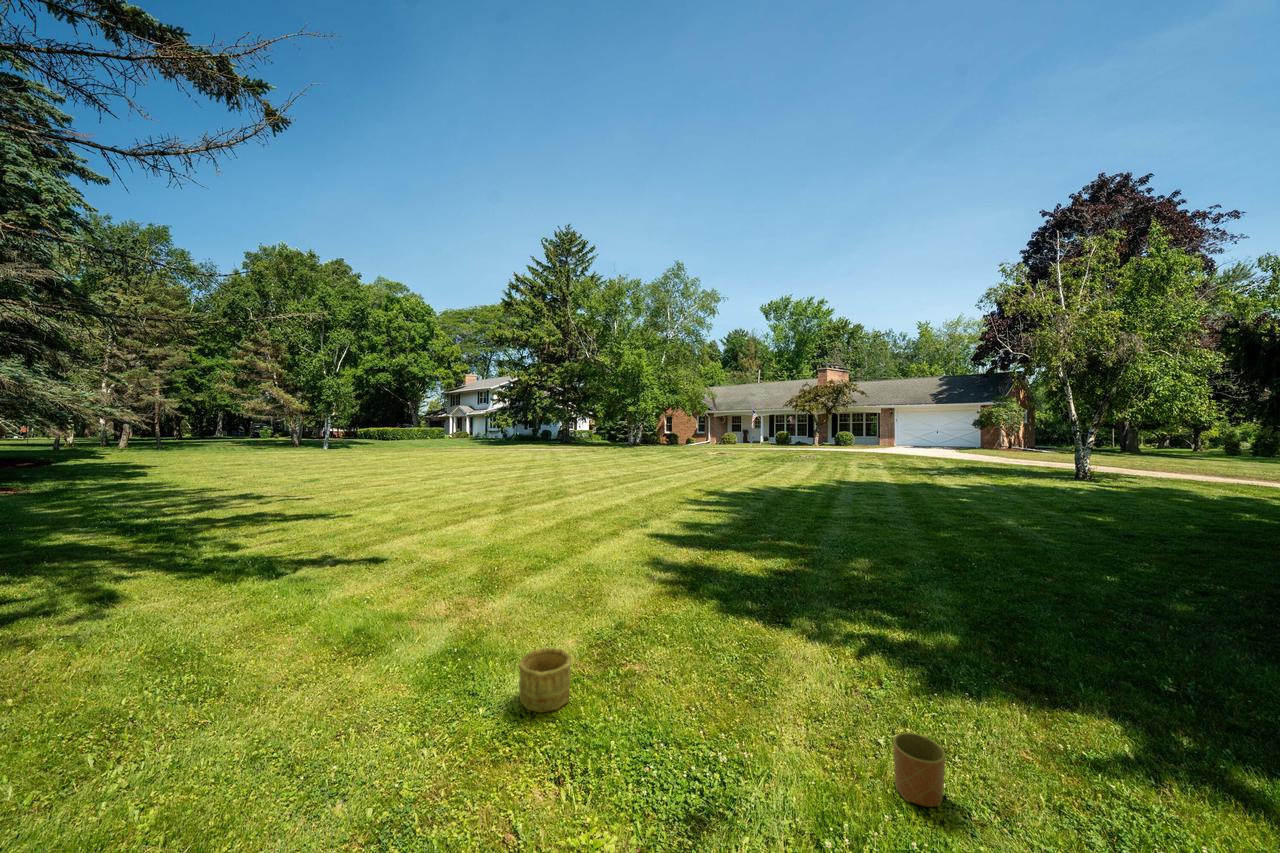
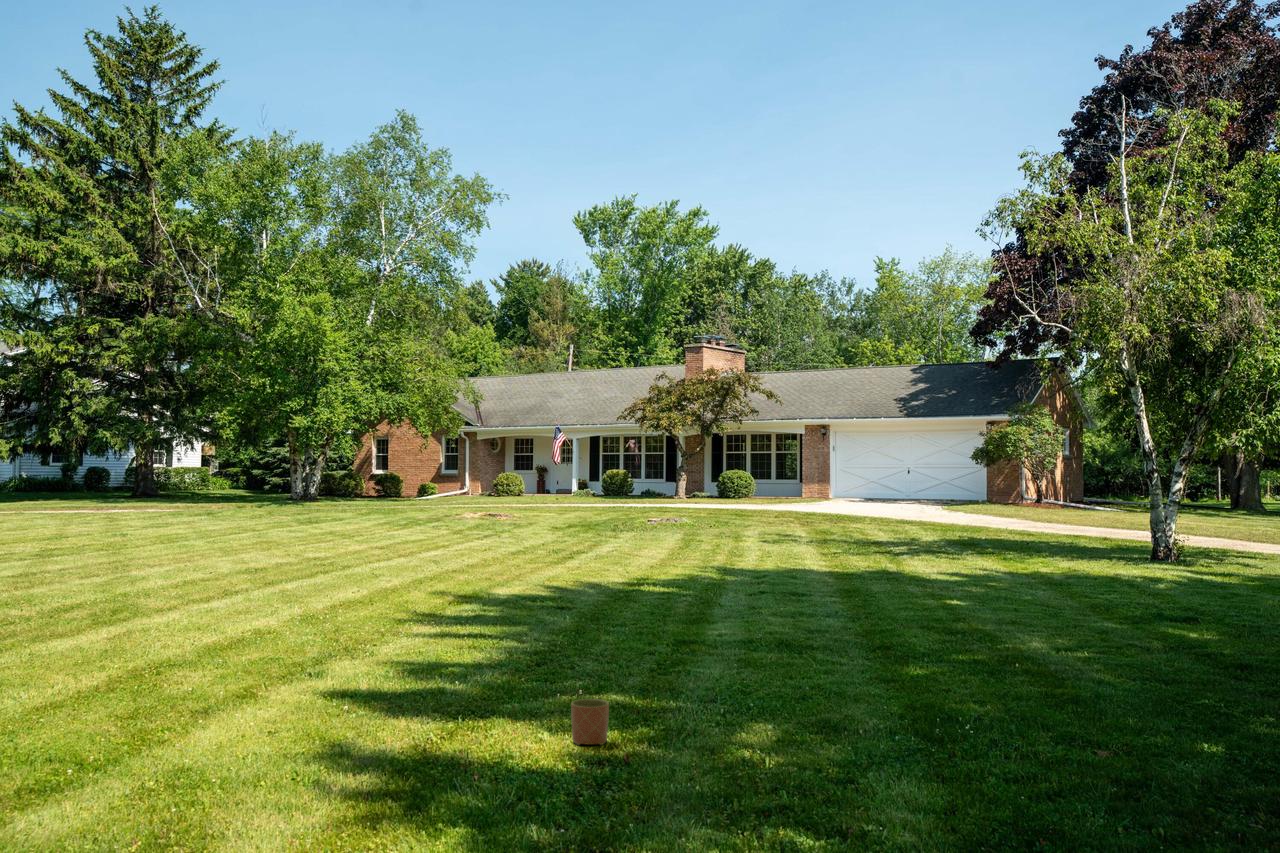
wooden bucket: present [518,648,572,713] -> none [215,680,273,735]

